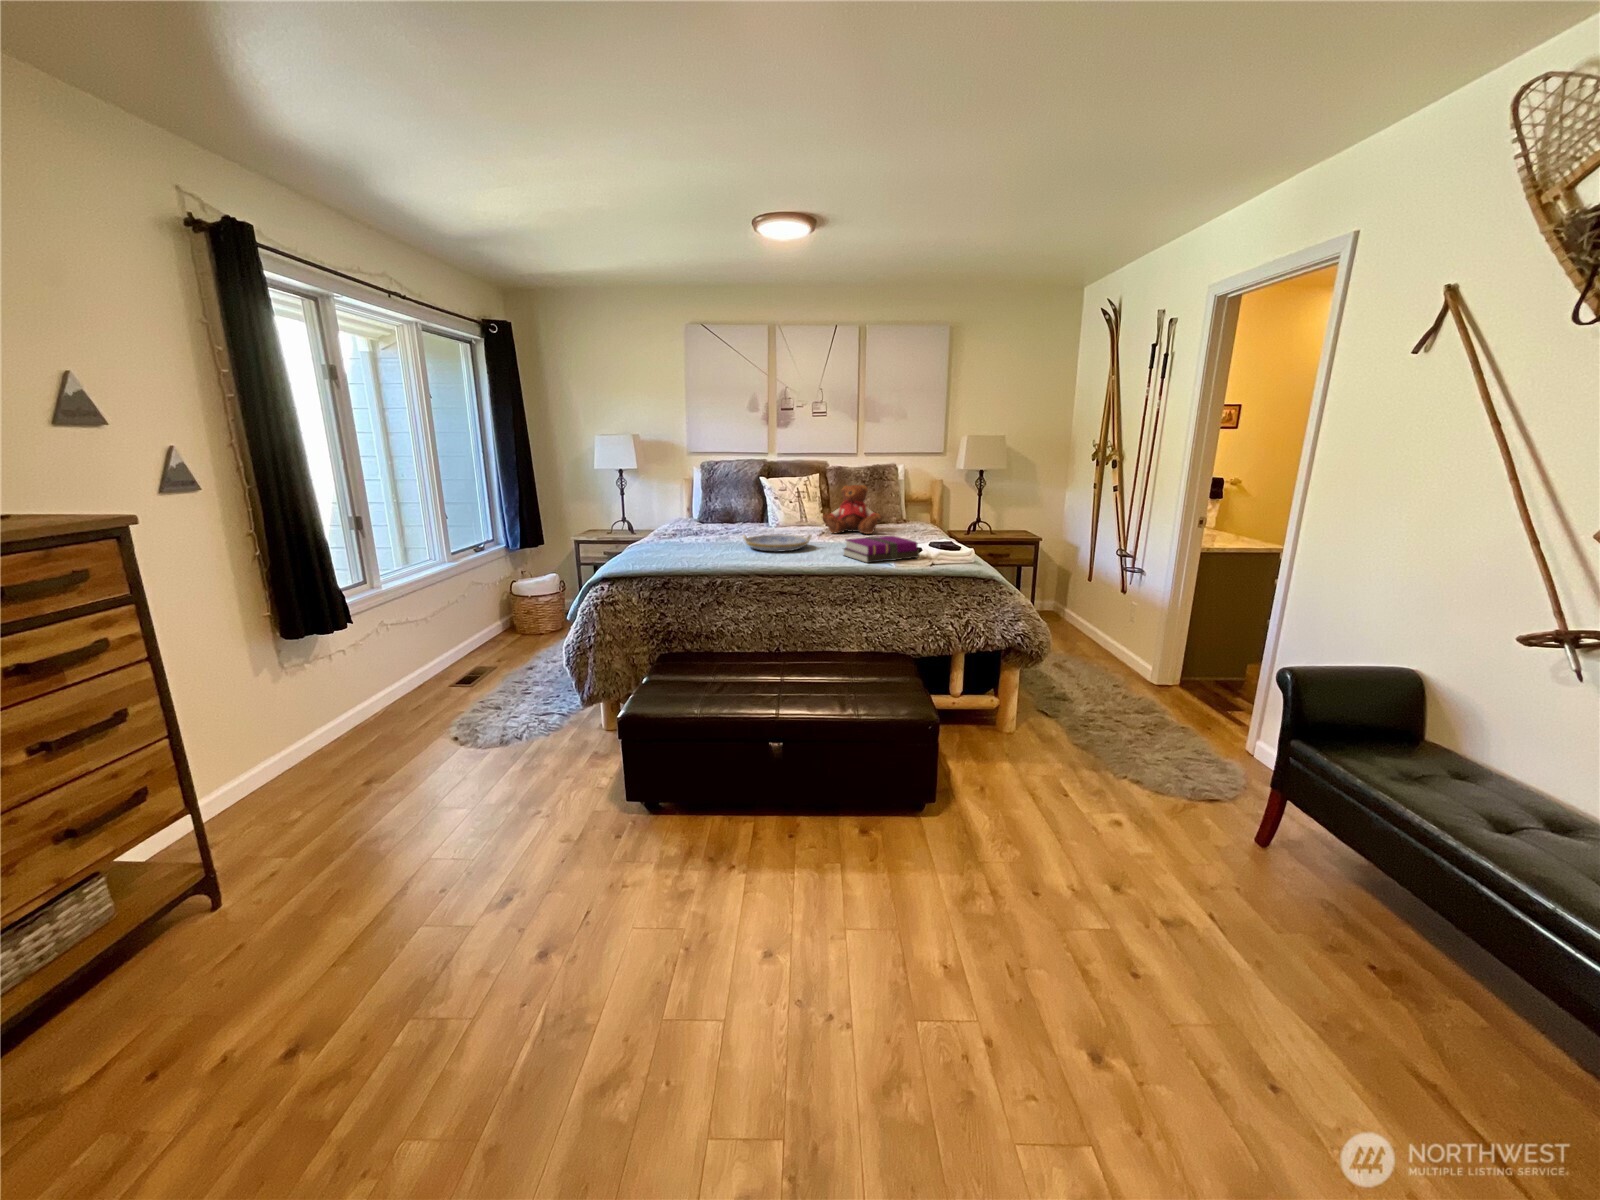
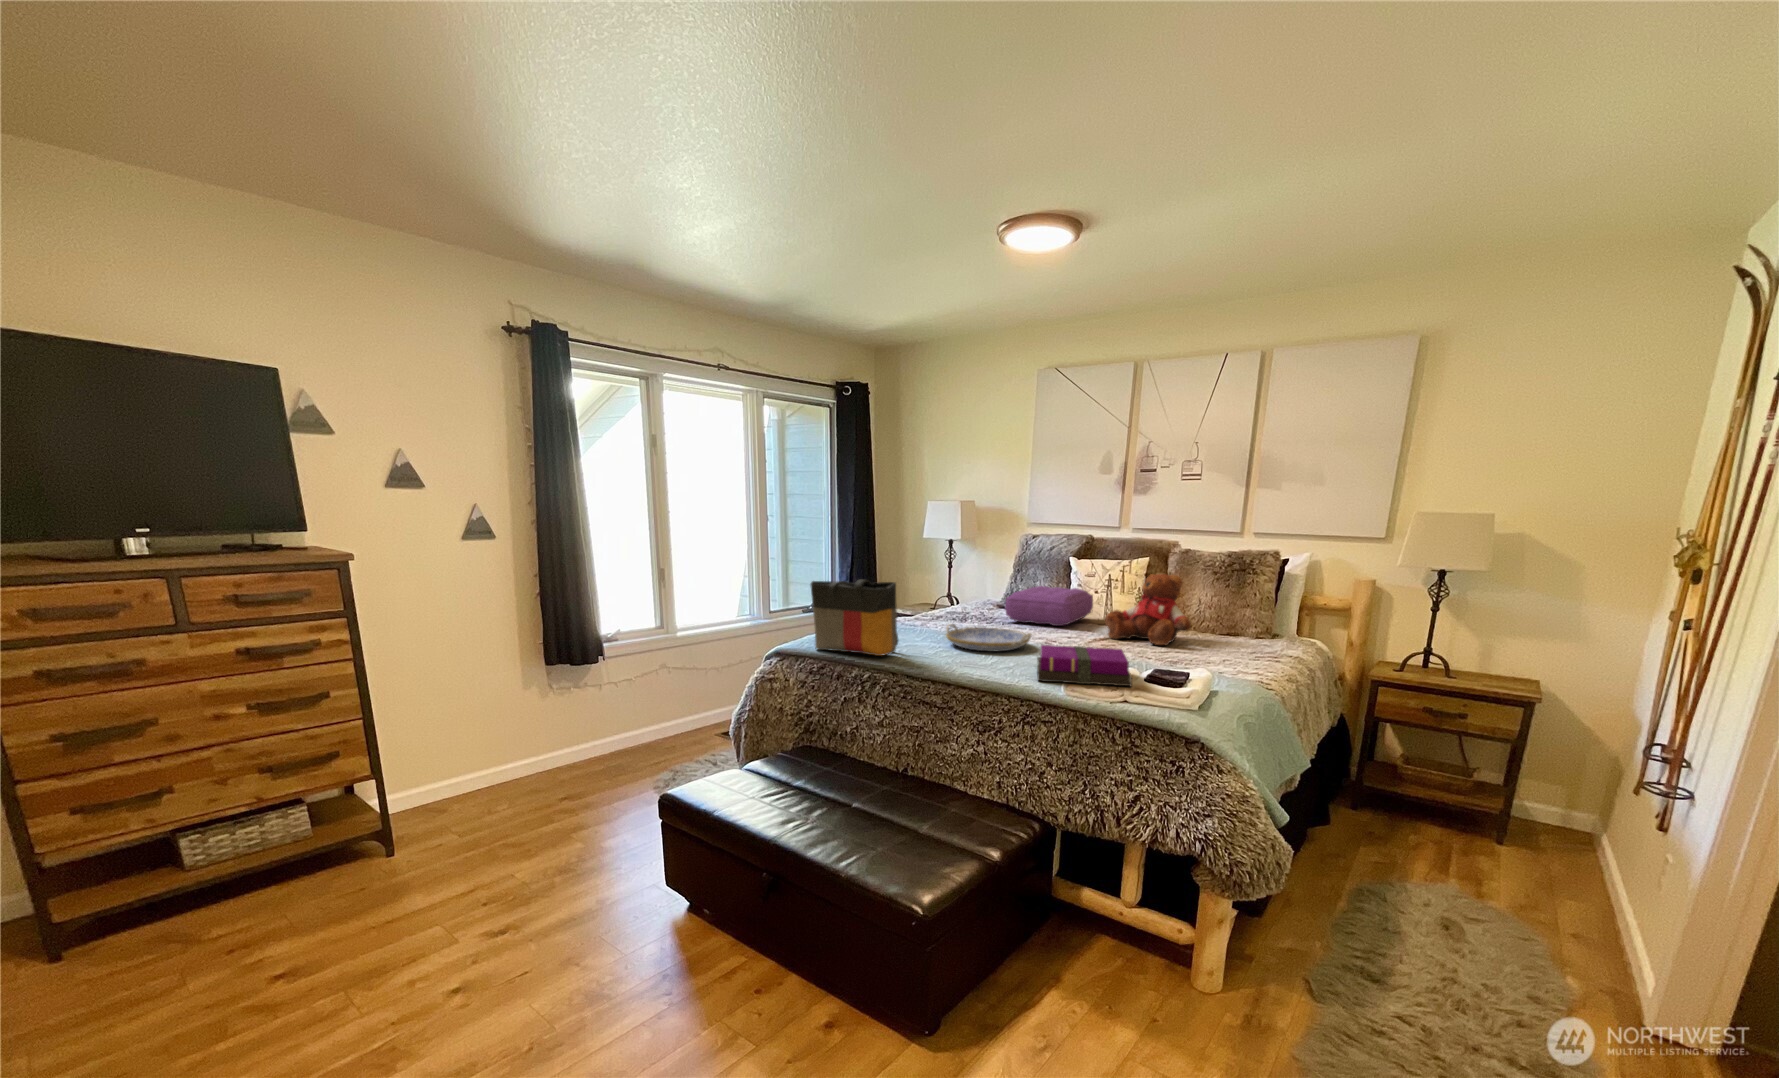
pillow: none [740,501,794,531] -> present [1005,586,1093,626]
tote bag: none [661,502,745,567] -> present [811,579,898,656]

